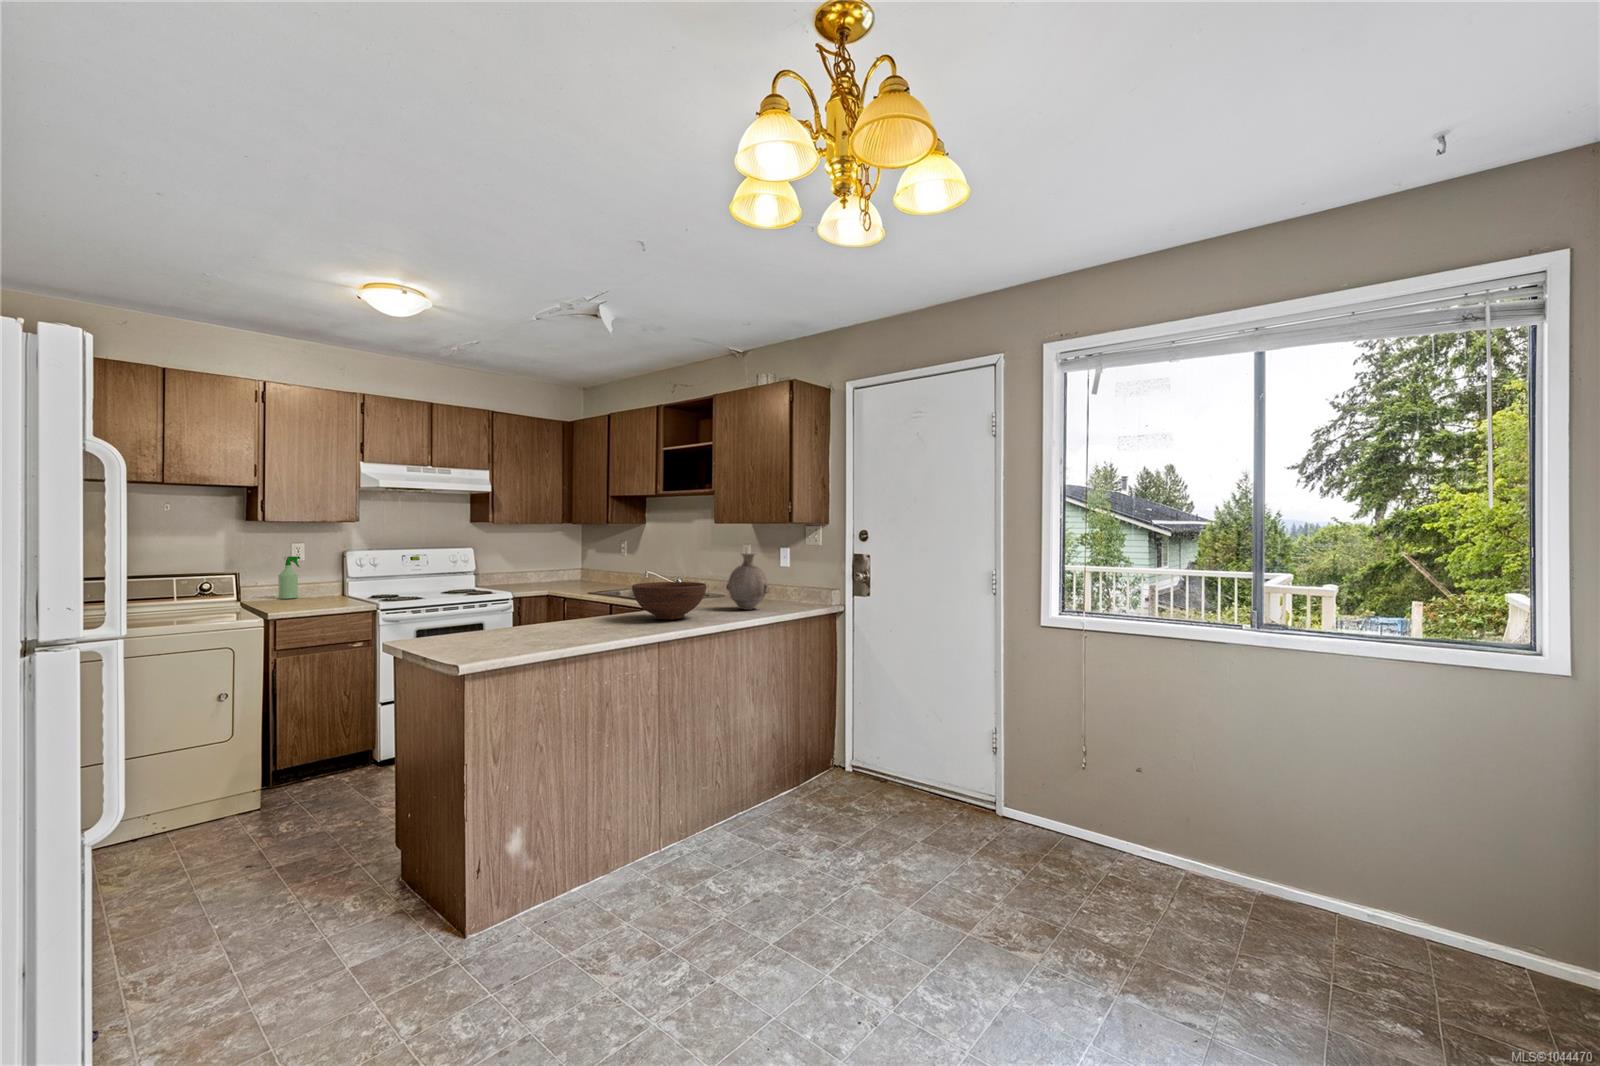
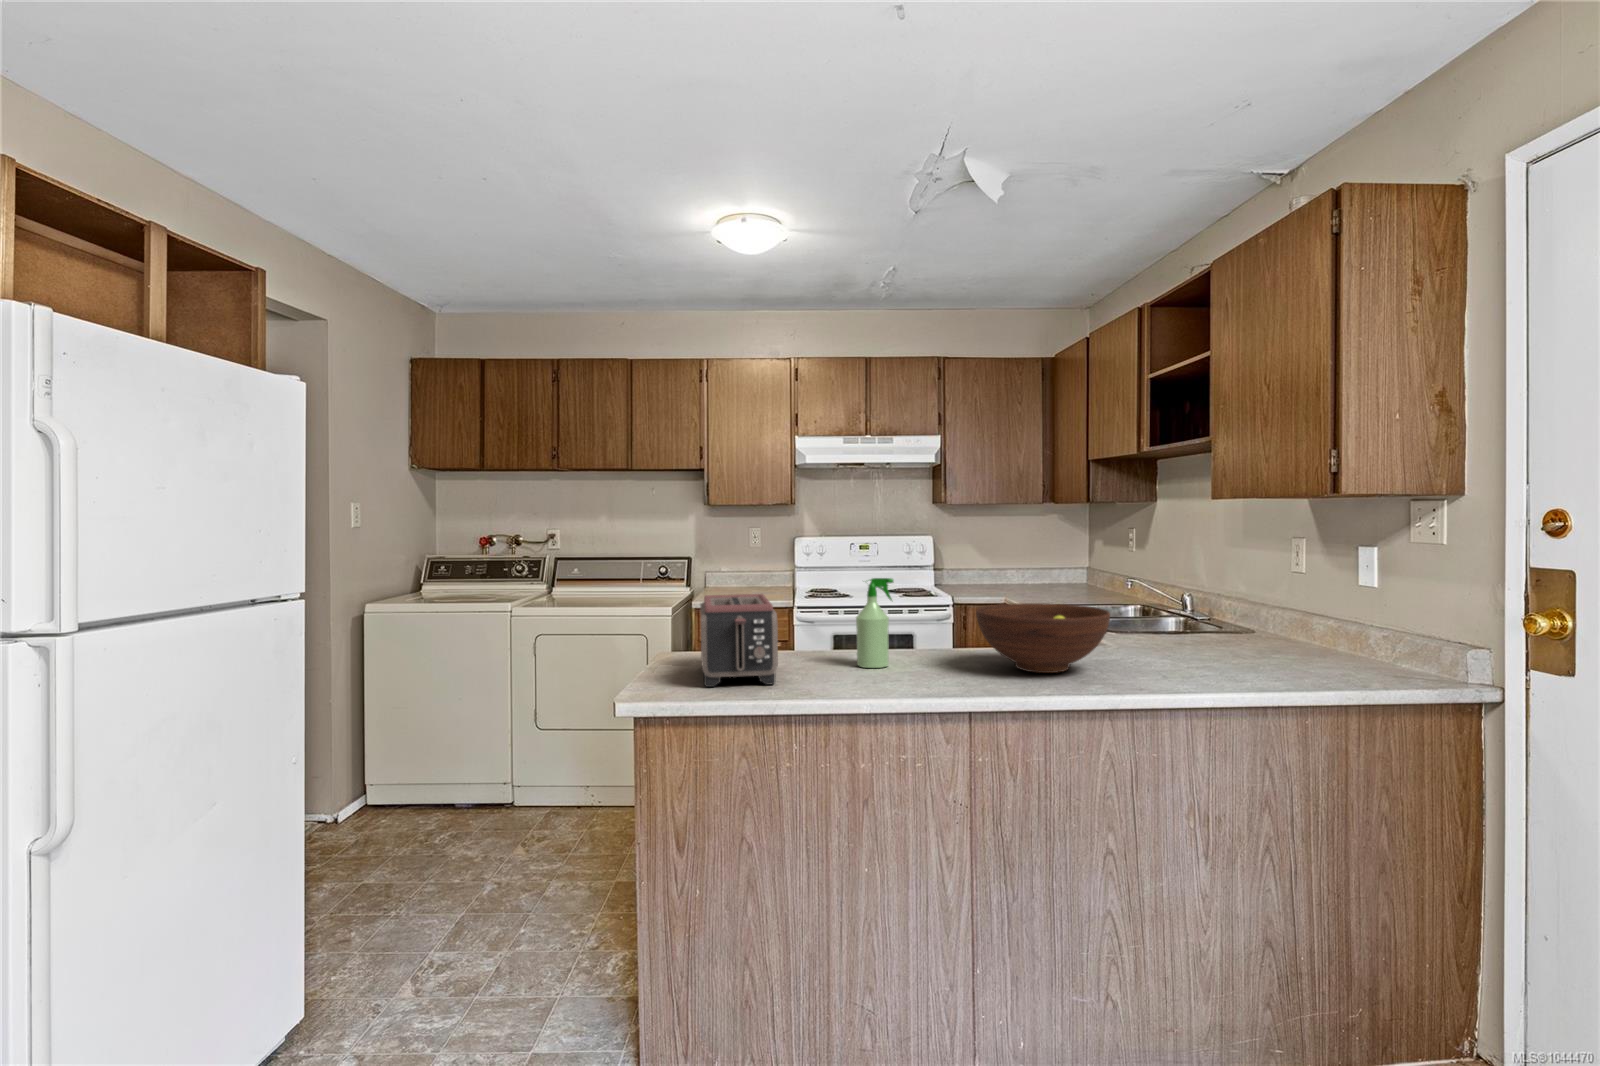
vase: present [726,553,770,610] -> none [1190,557,1278,669]
spray bottle: present [278,556,300,599] -> present [856,578,893,668]
toaster: none [455,583,545,646] -> present [700,594,778,687]

